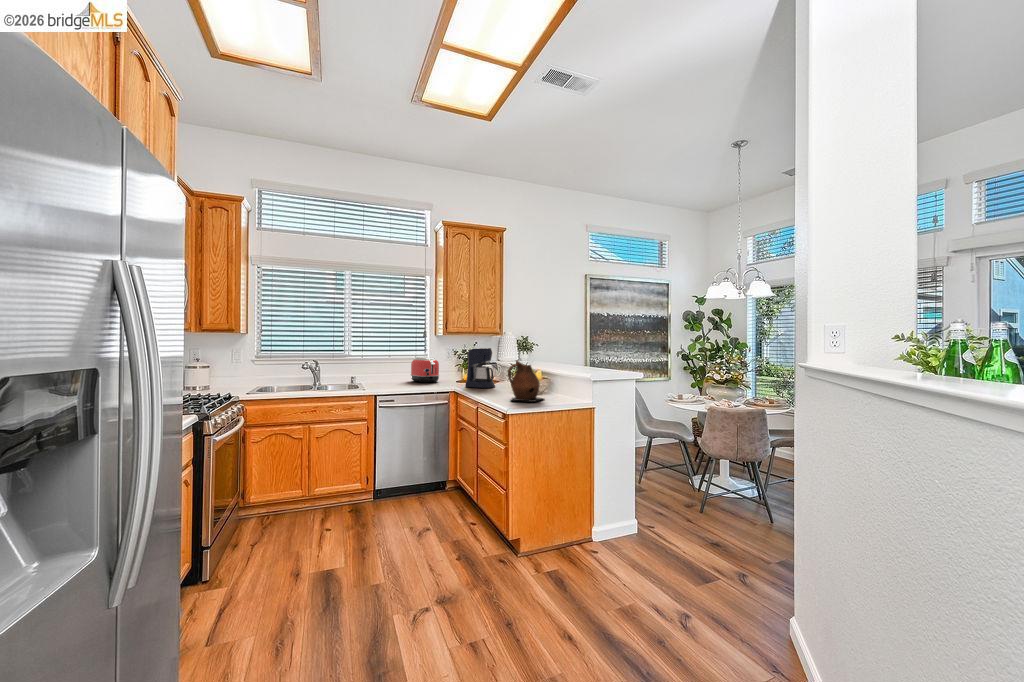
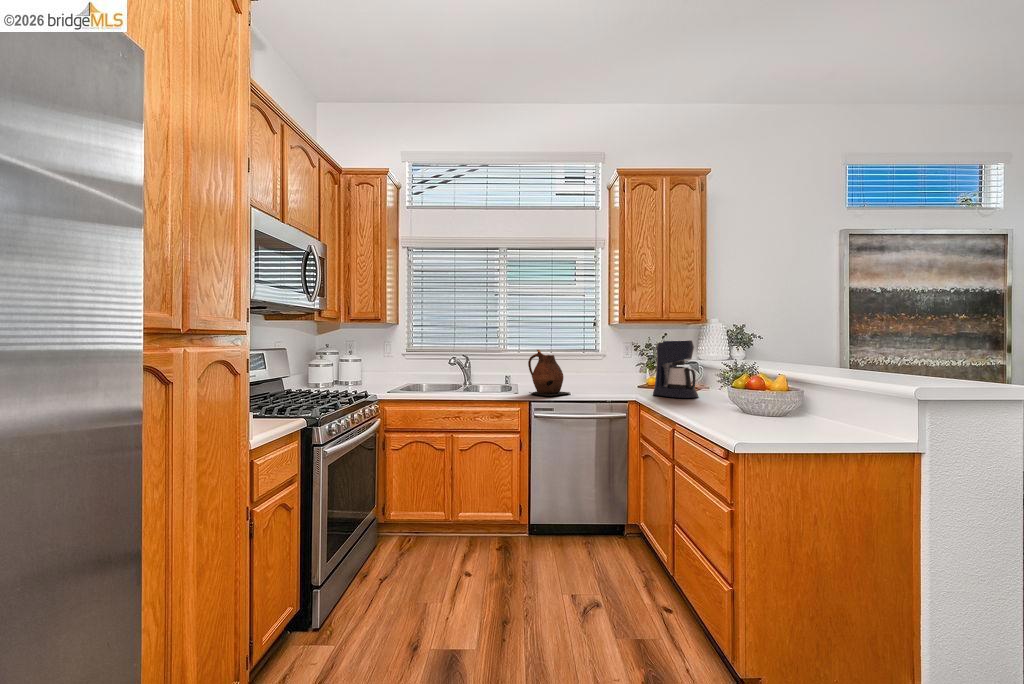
toaster: present [411,357,439,383] -> none [579,353,617,386]
ceramic pitcher: present [508,360,543,402] -> present [528,350,570,396]

